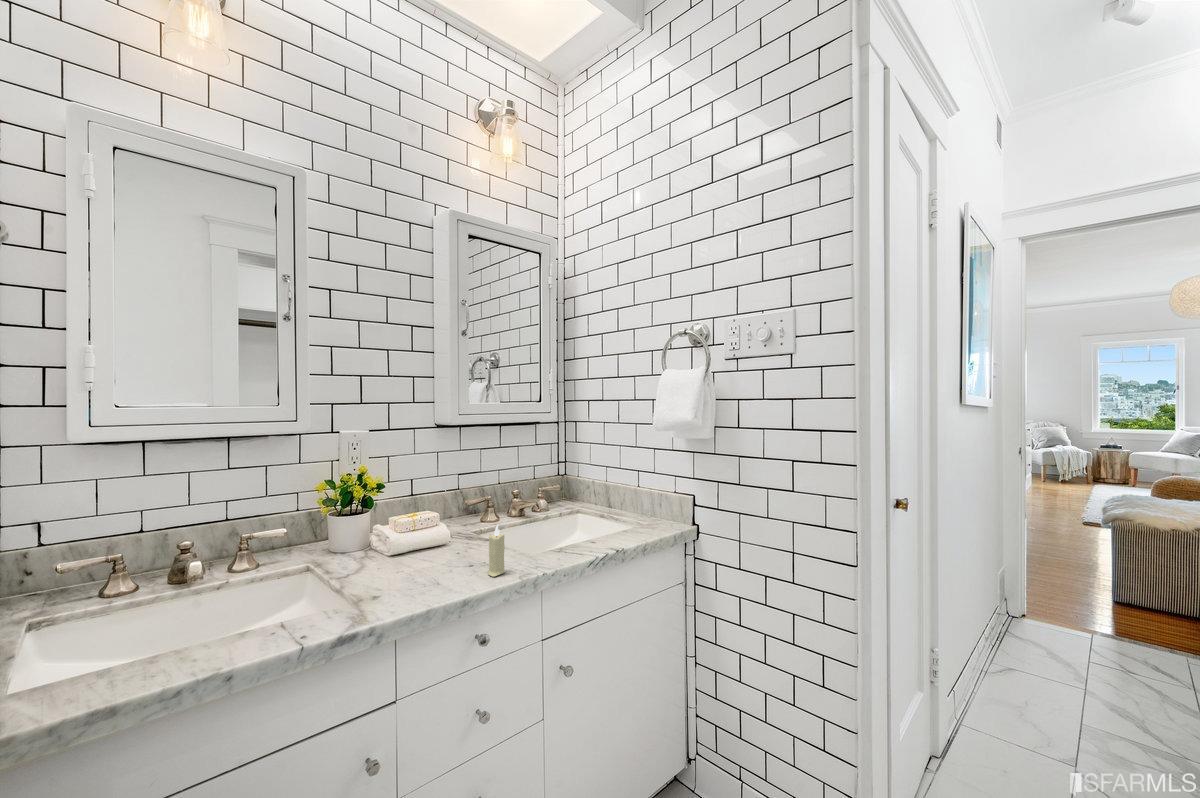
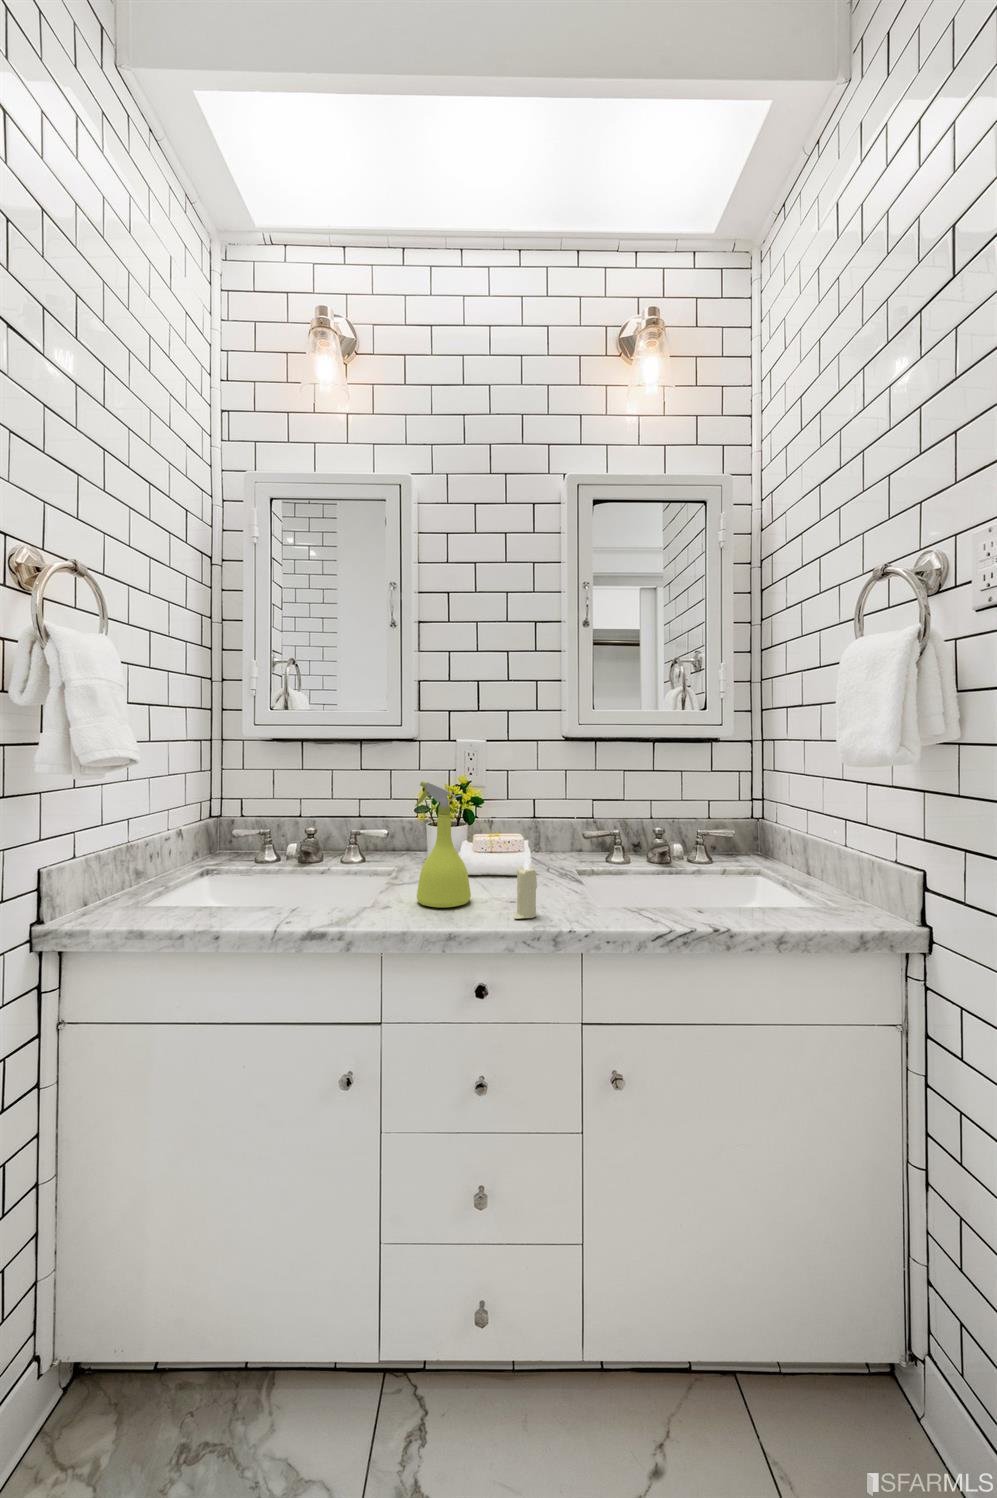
spray bottle: none [387,474,439,586] -> present [415,782,471,908]

